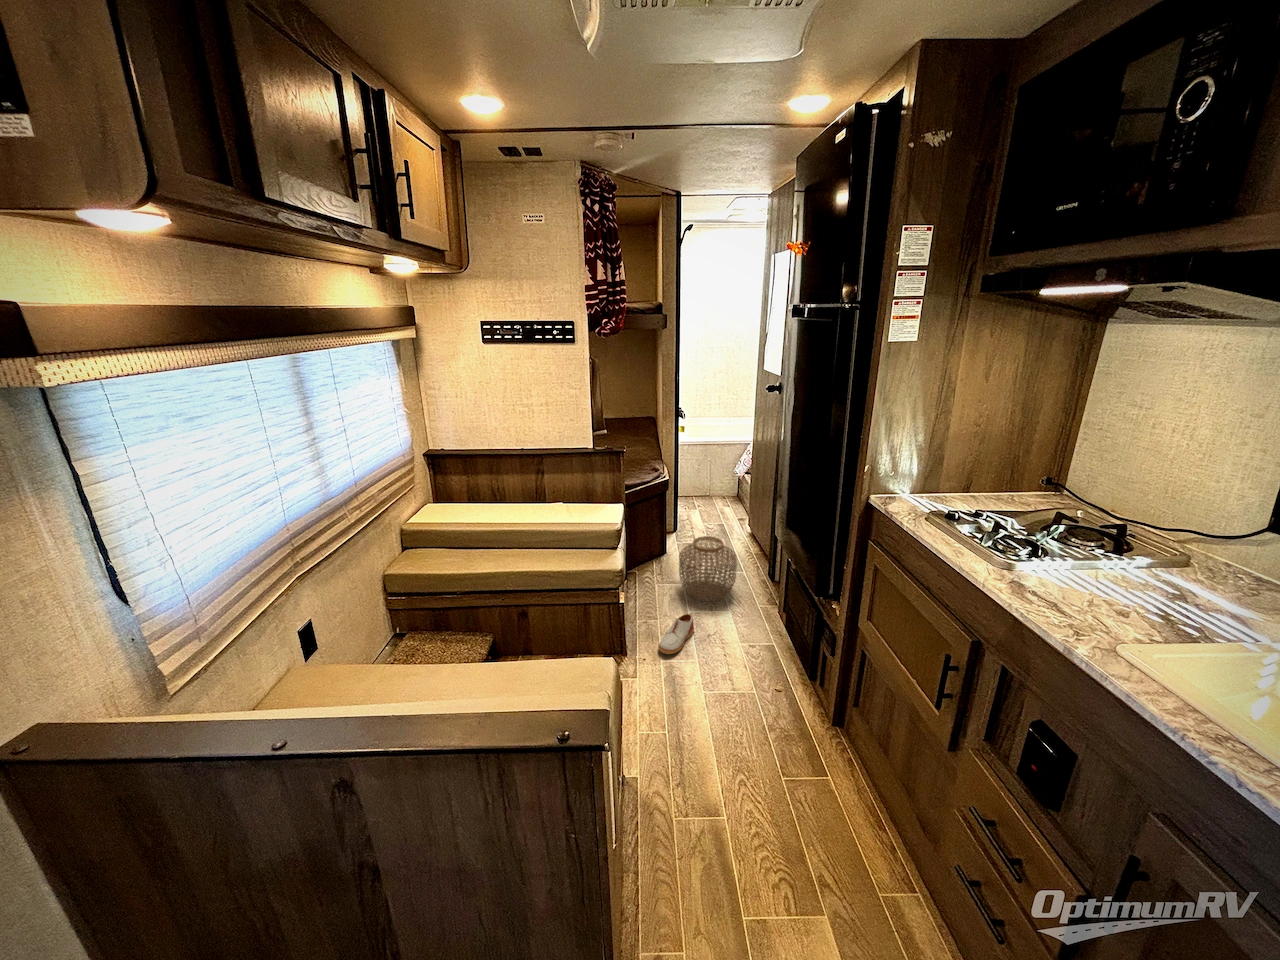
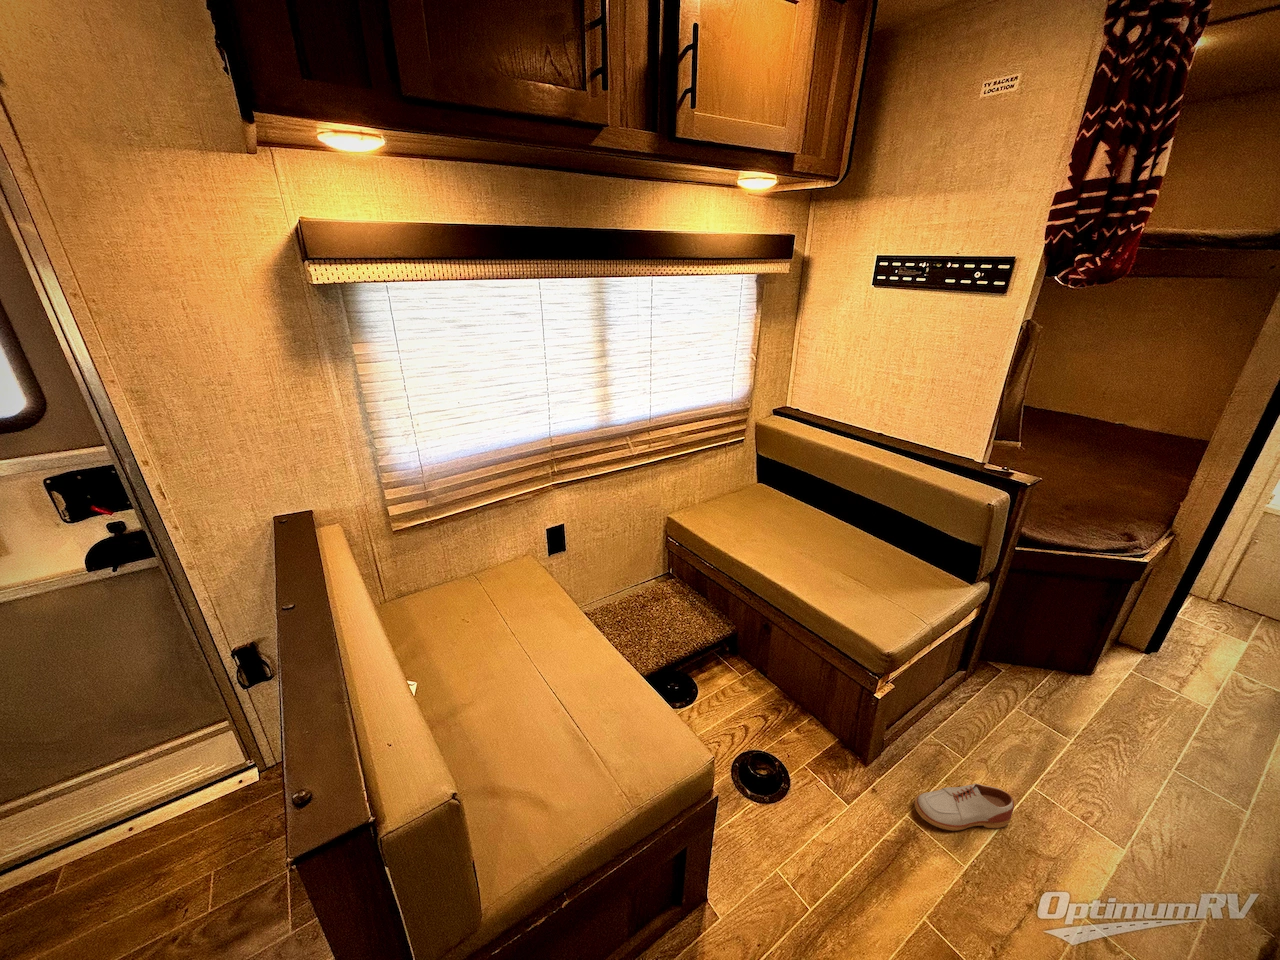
woven basket: present [679,536,737,603] -> none [1048,694,1211,829]

